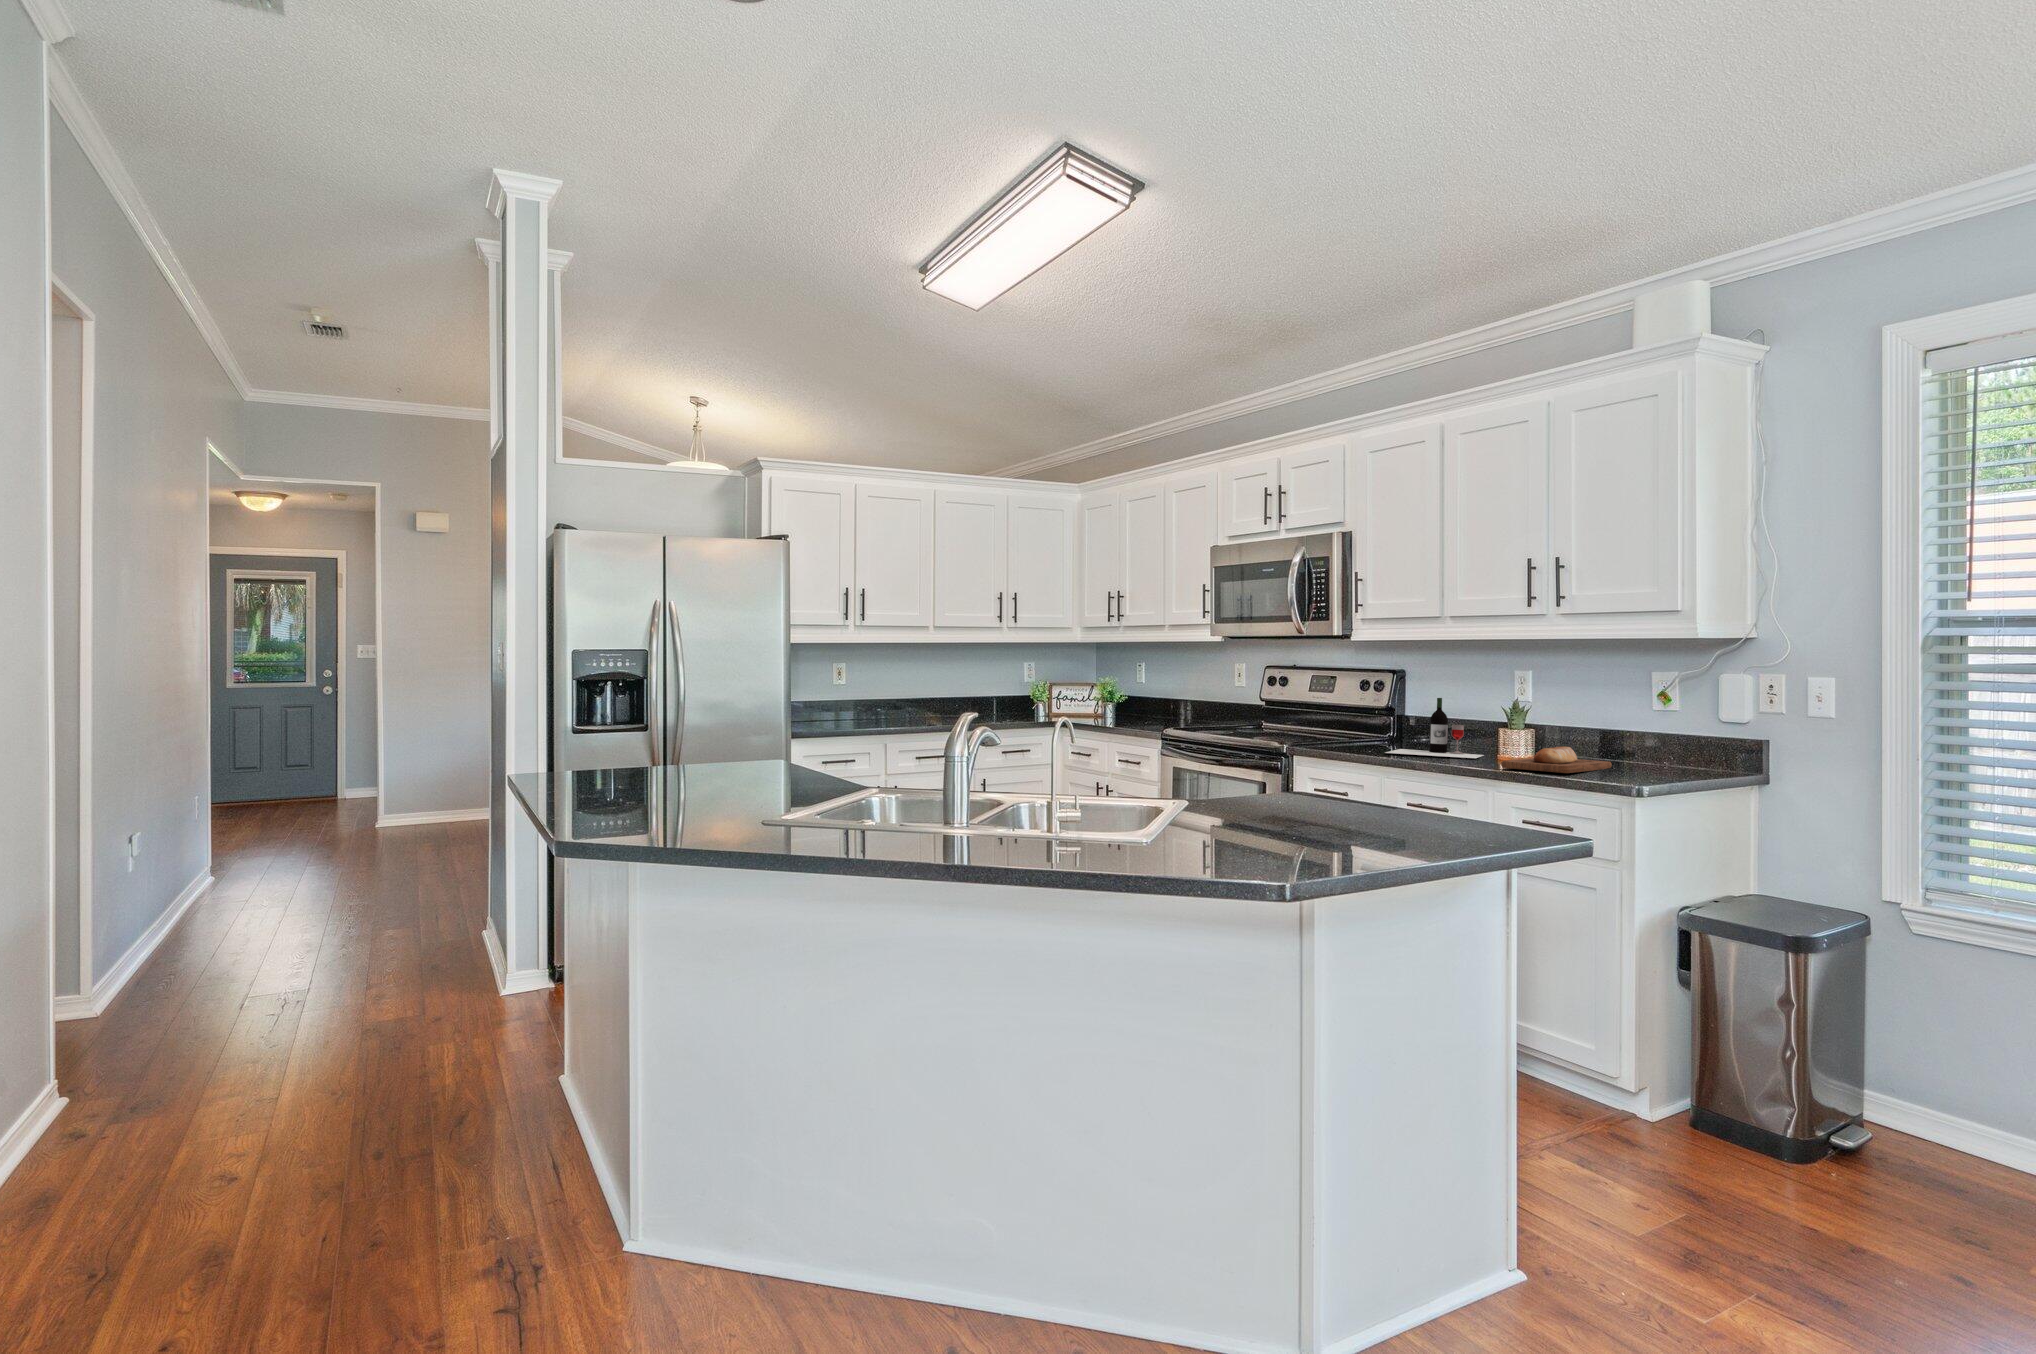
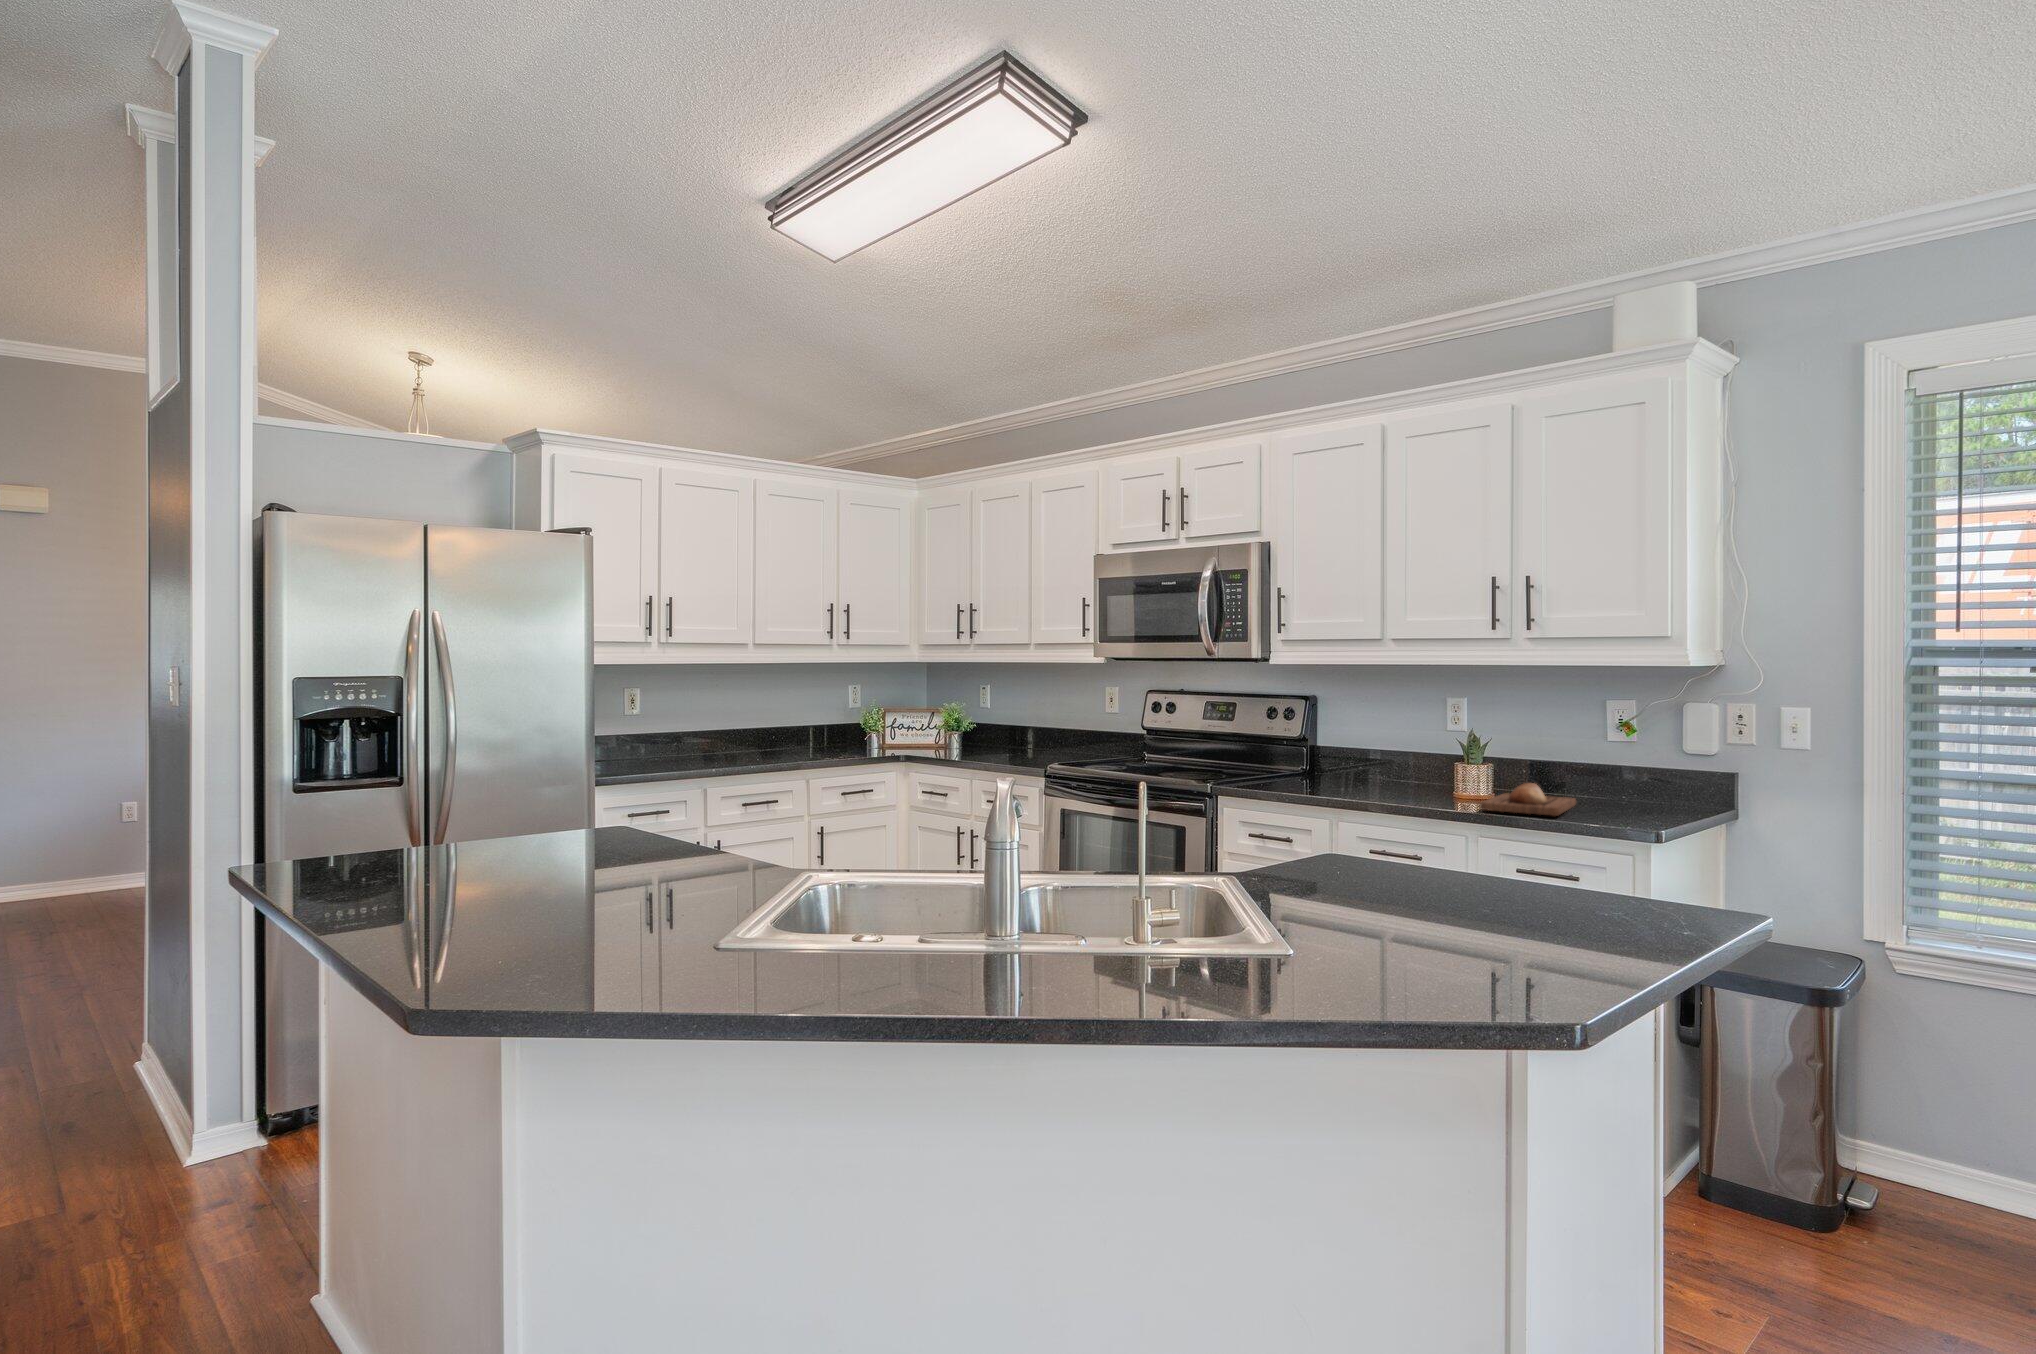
wine bottle: present [1386,698,1483,758] -> none [1327,728,1430,797]

